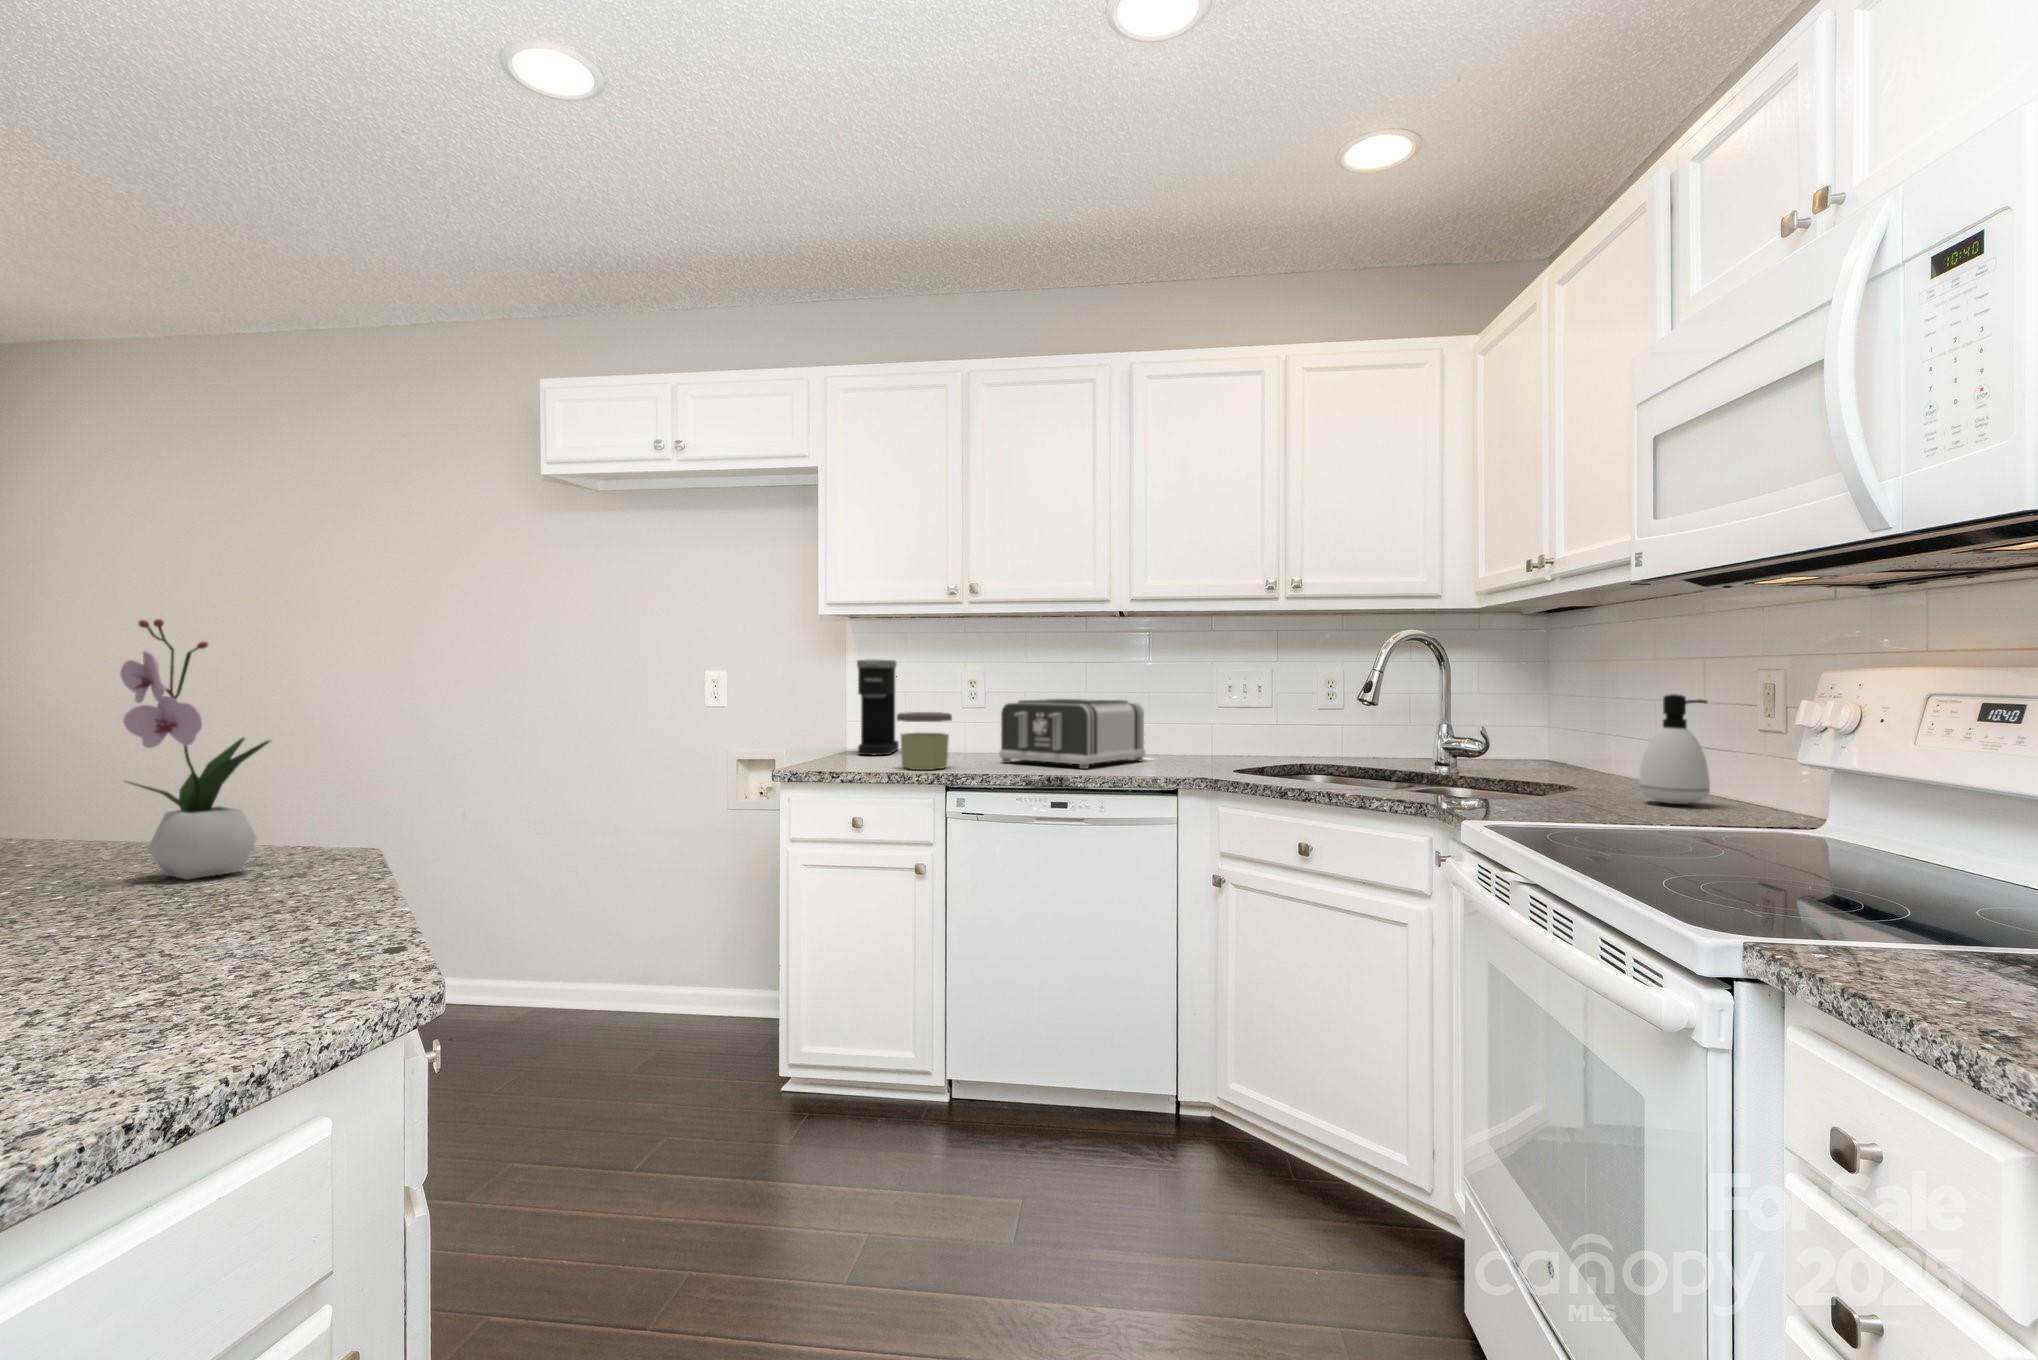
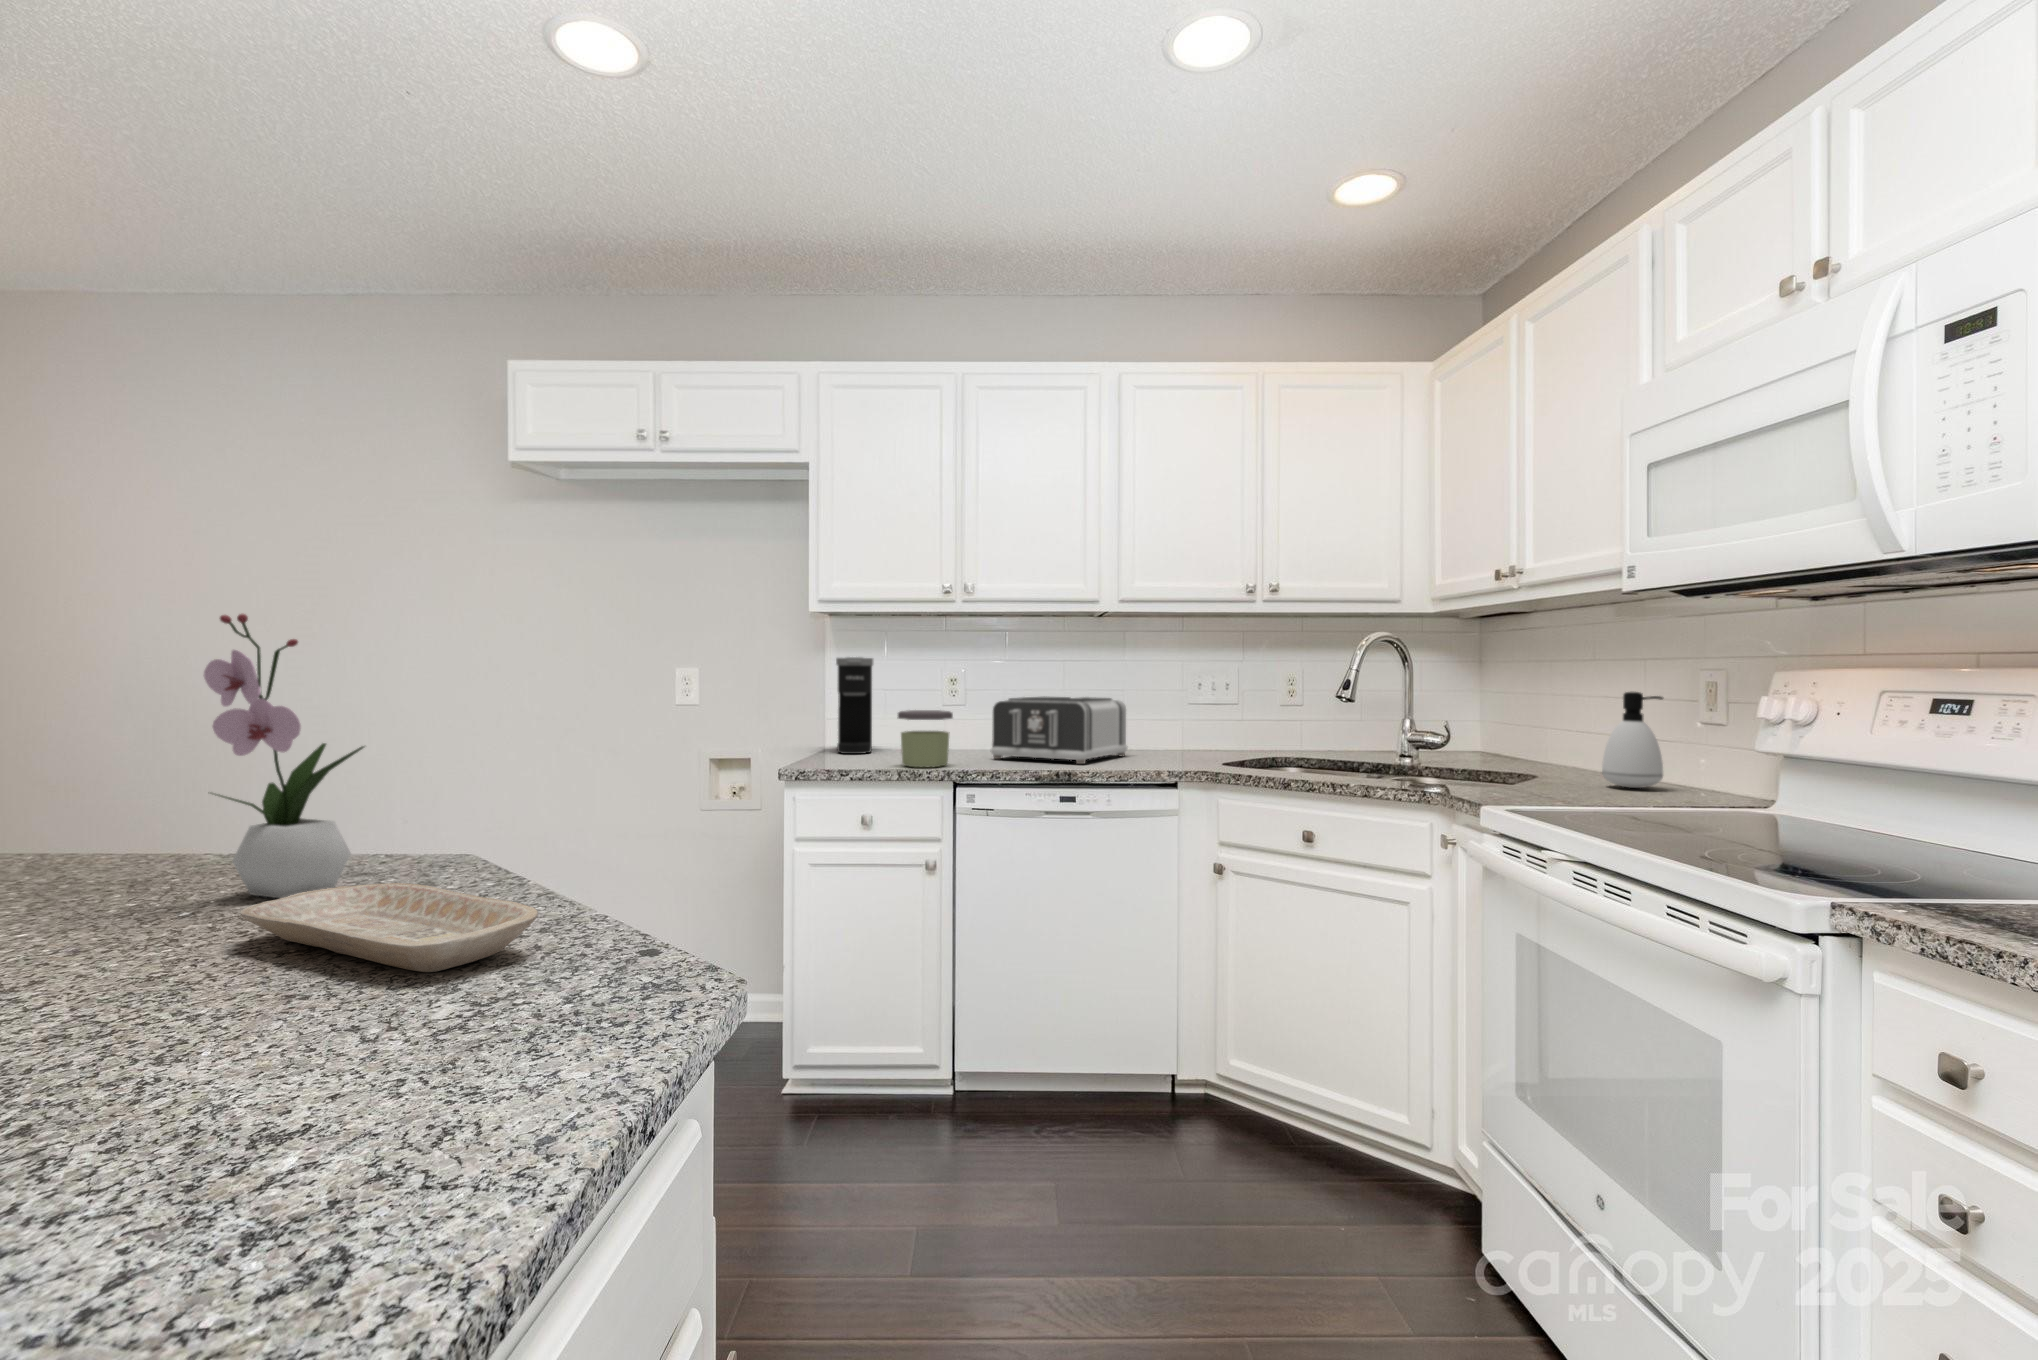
tray: none [82,868,322,952] -> present [240,883,538,972]

